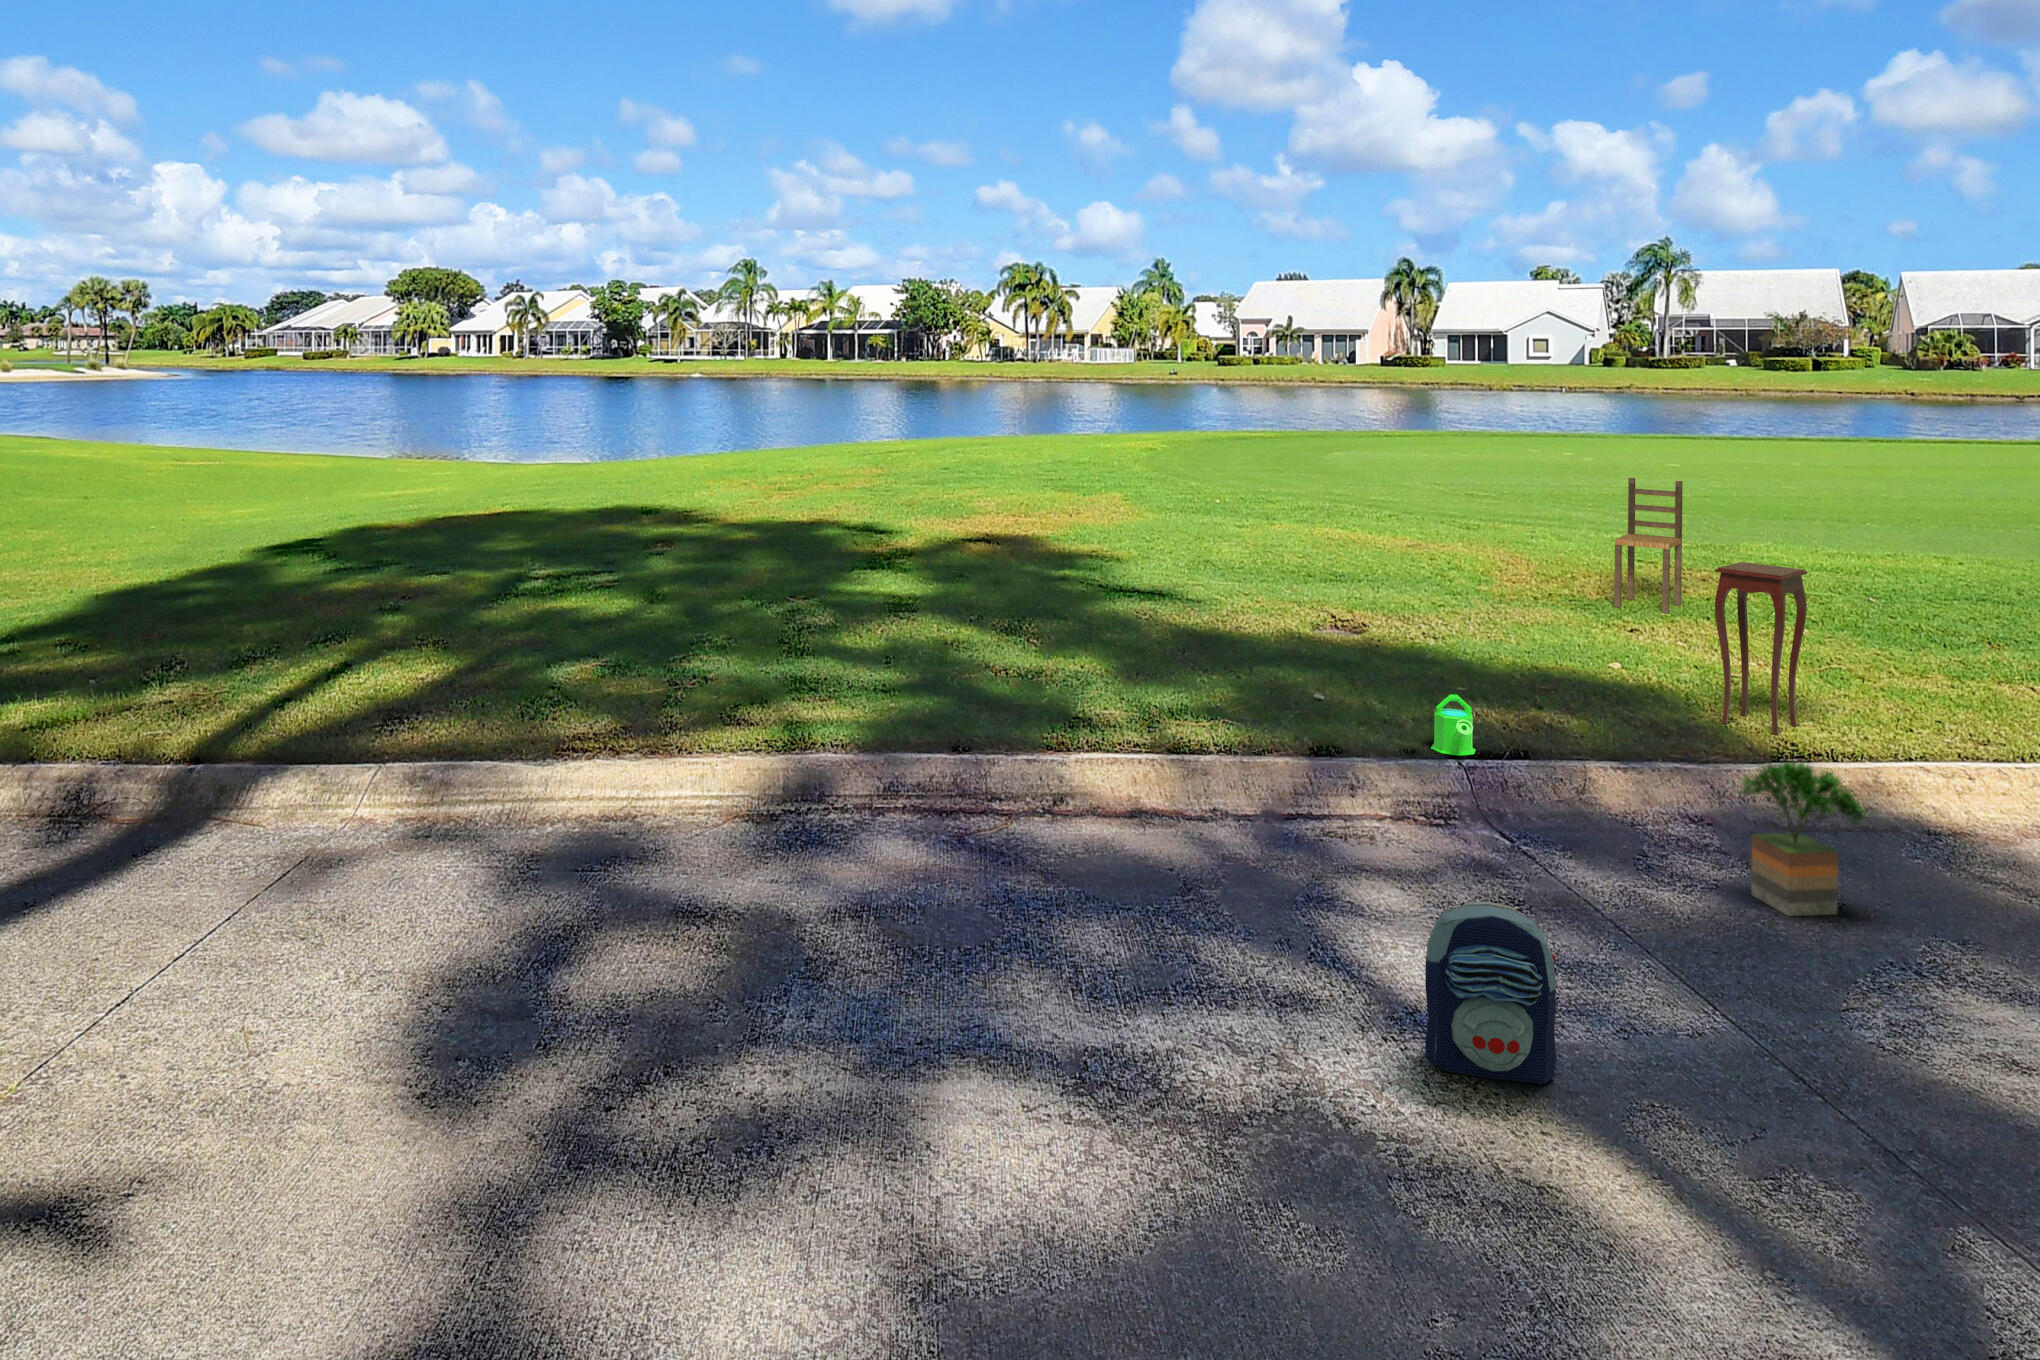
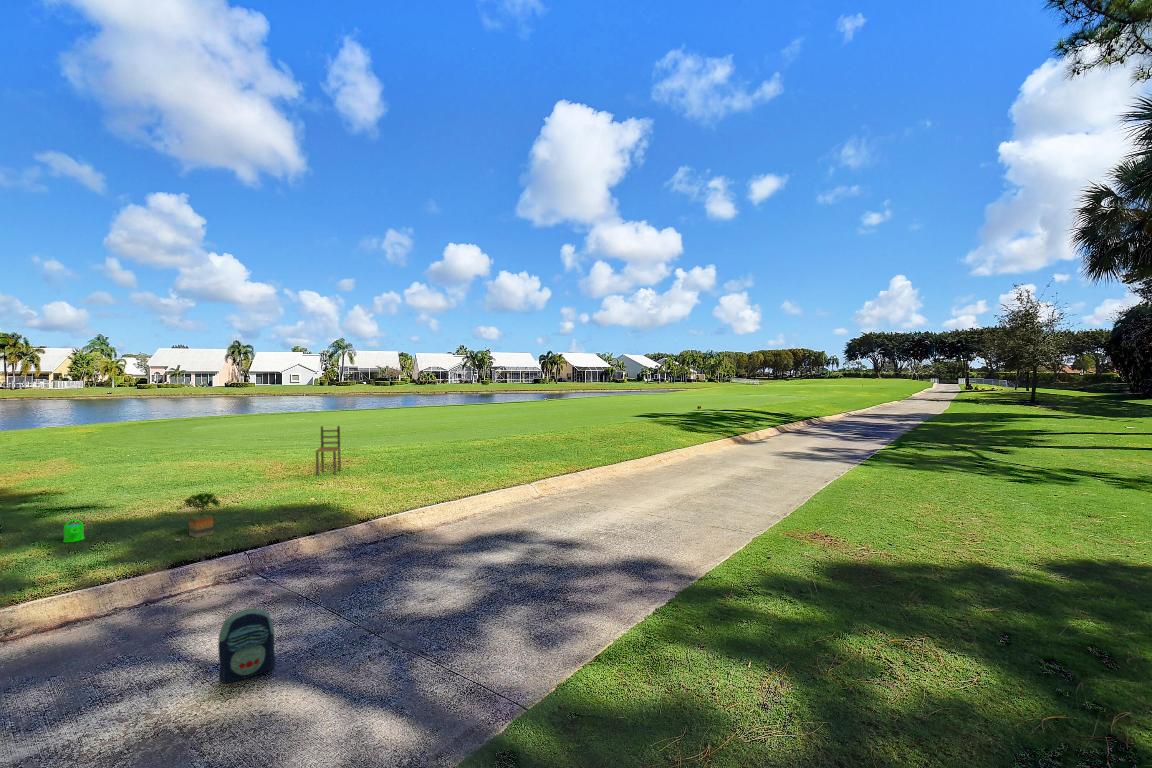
side table: present [1715,562,1807,735] -> none [345,455,375,512]
watering can: present [1431,695,1476,756] -> present [63,518,84,542]
potted tree: present [1741,762,1866,916] -> present [184,493,220,538]

